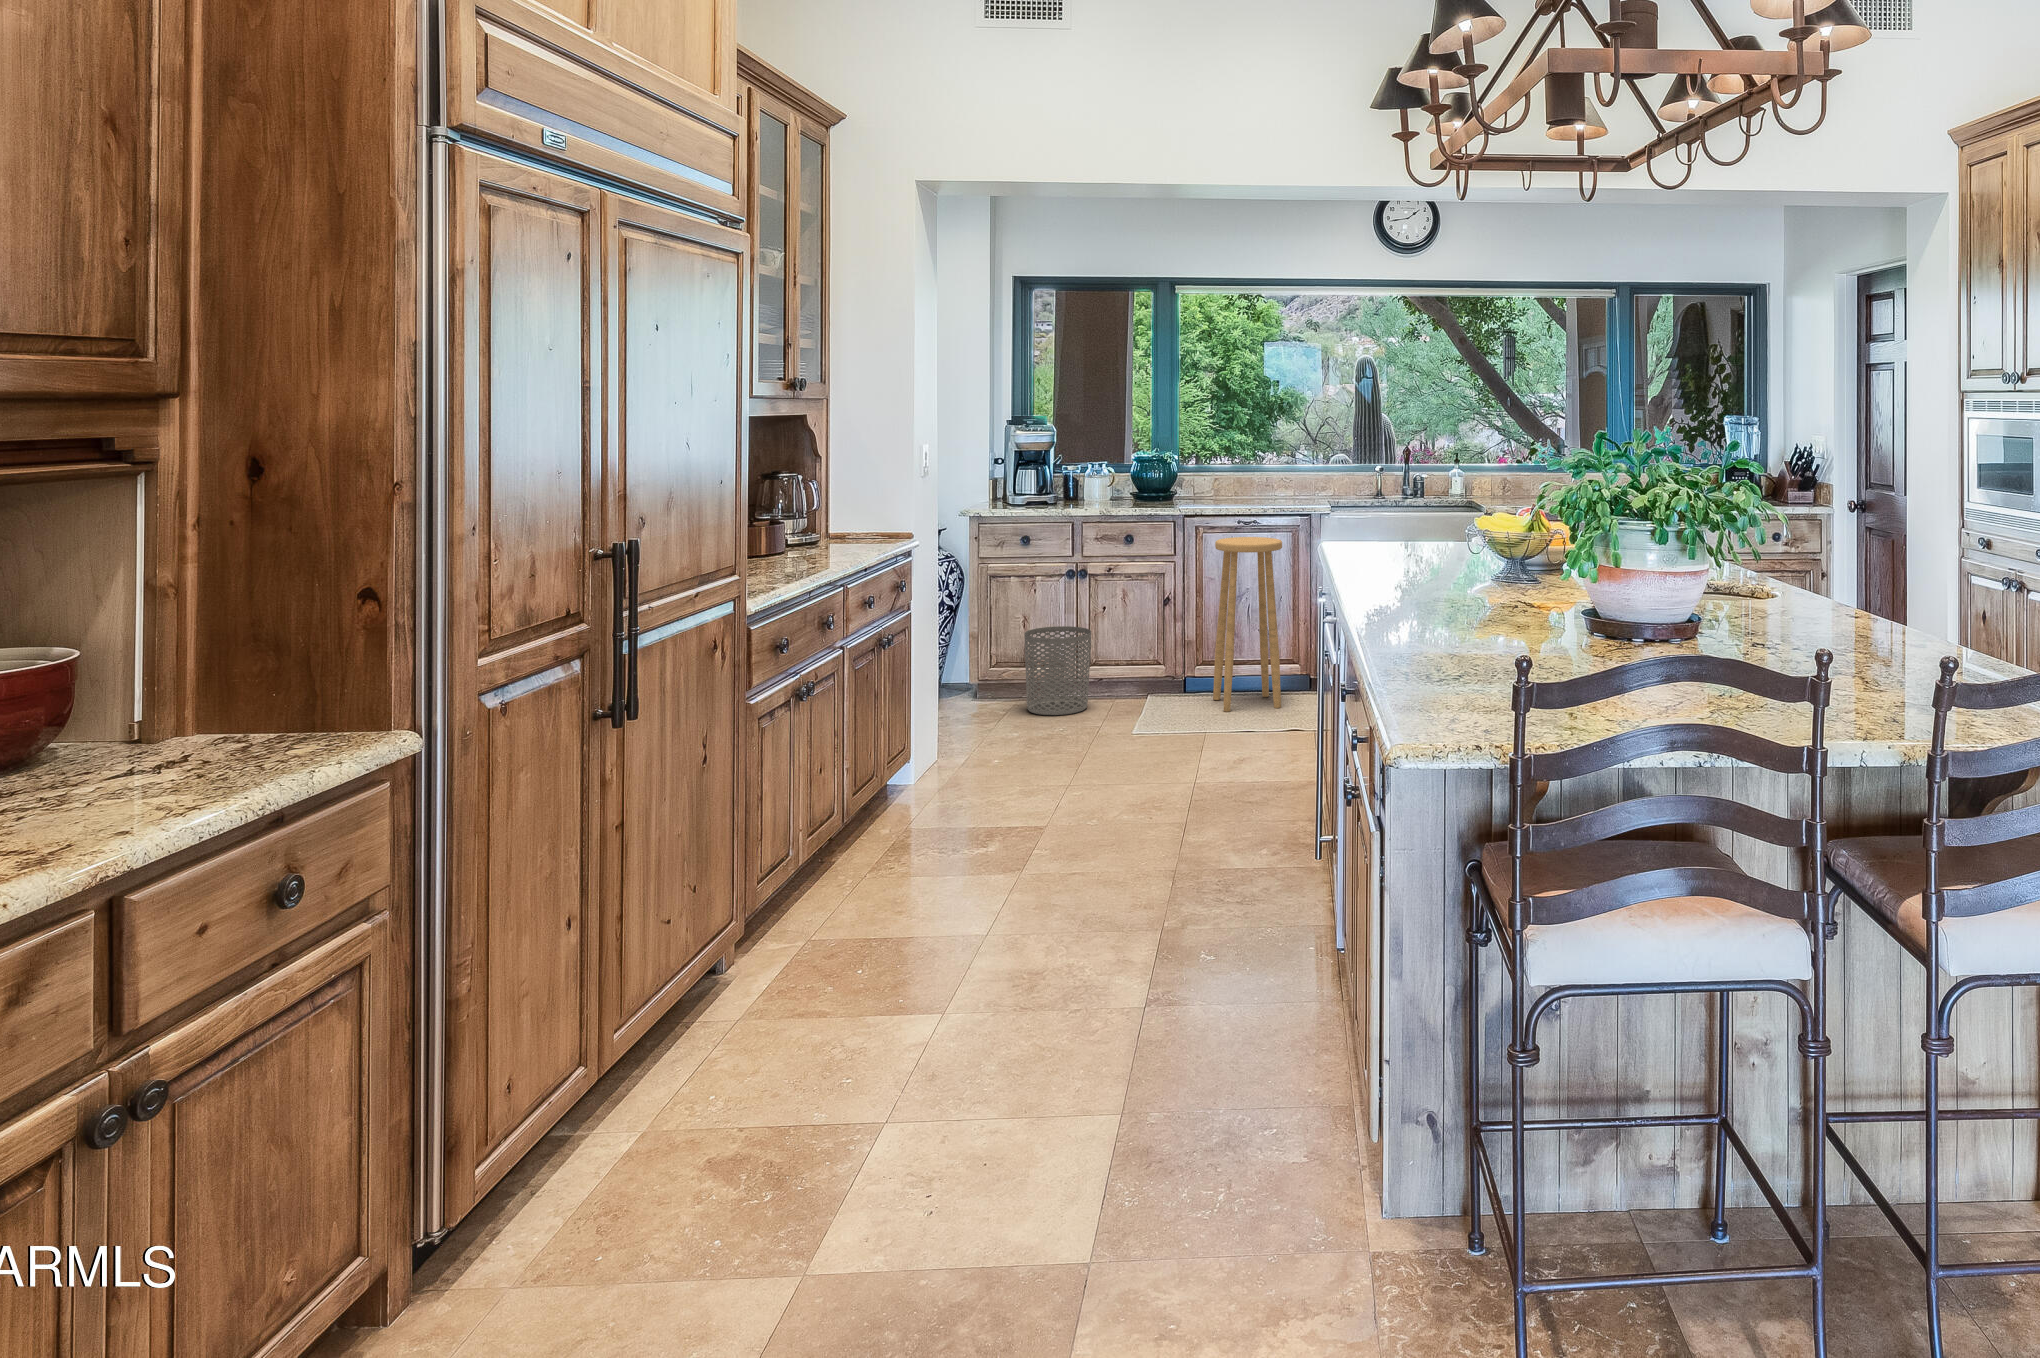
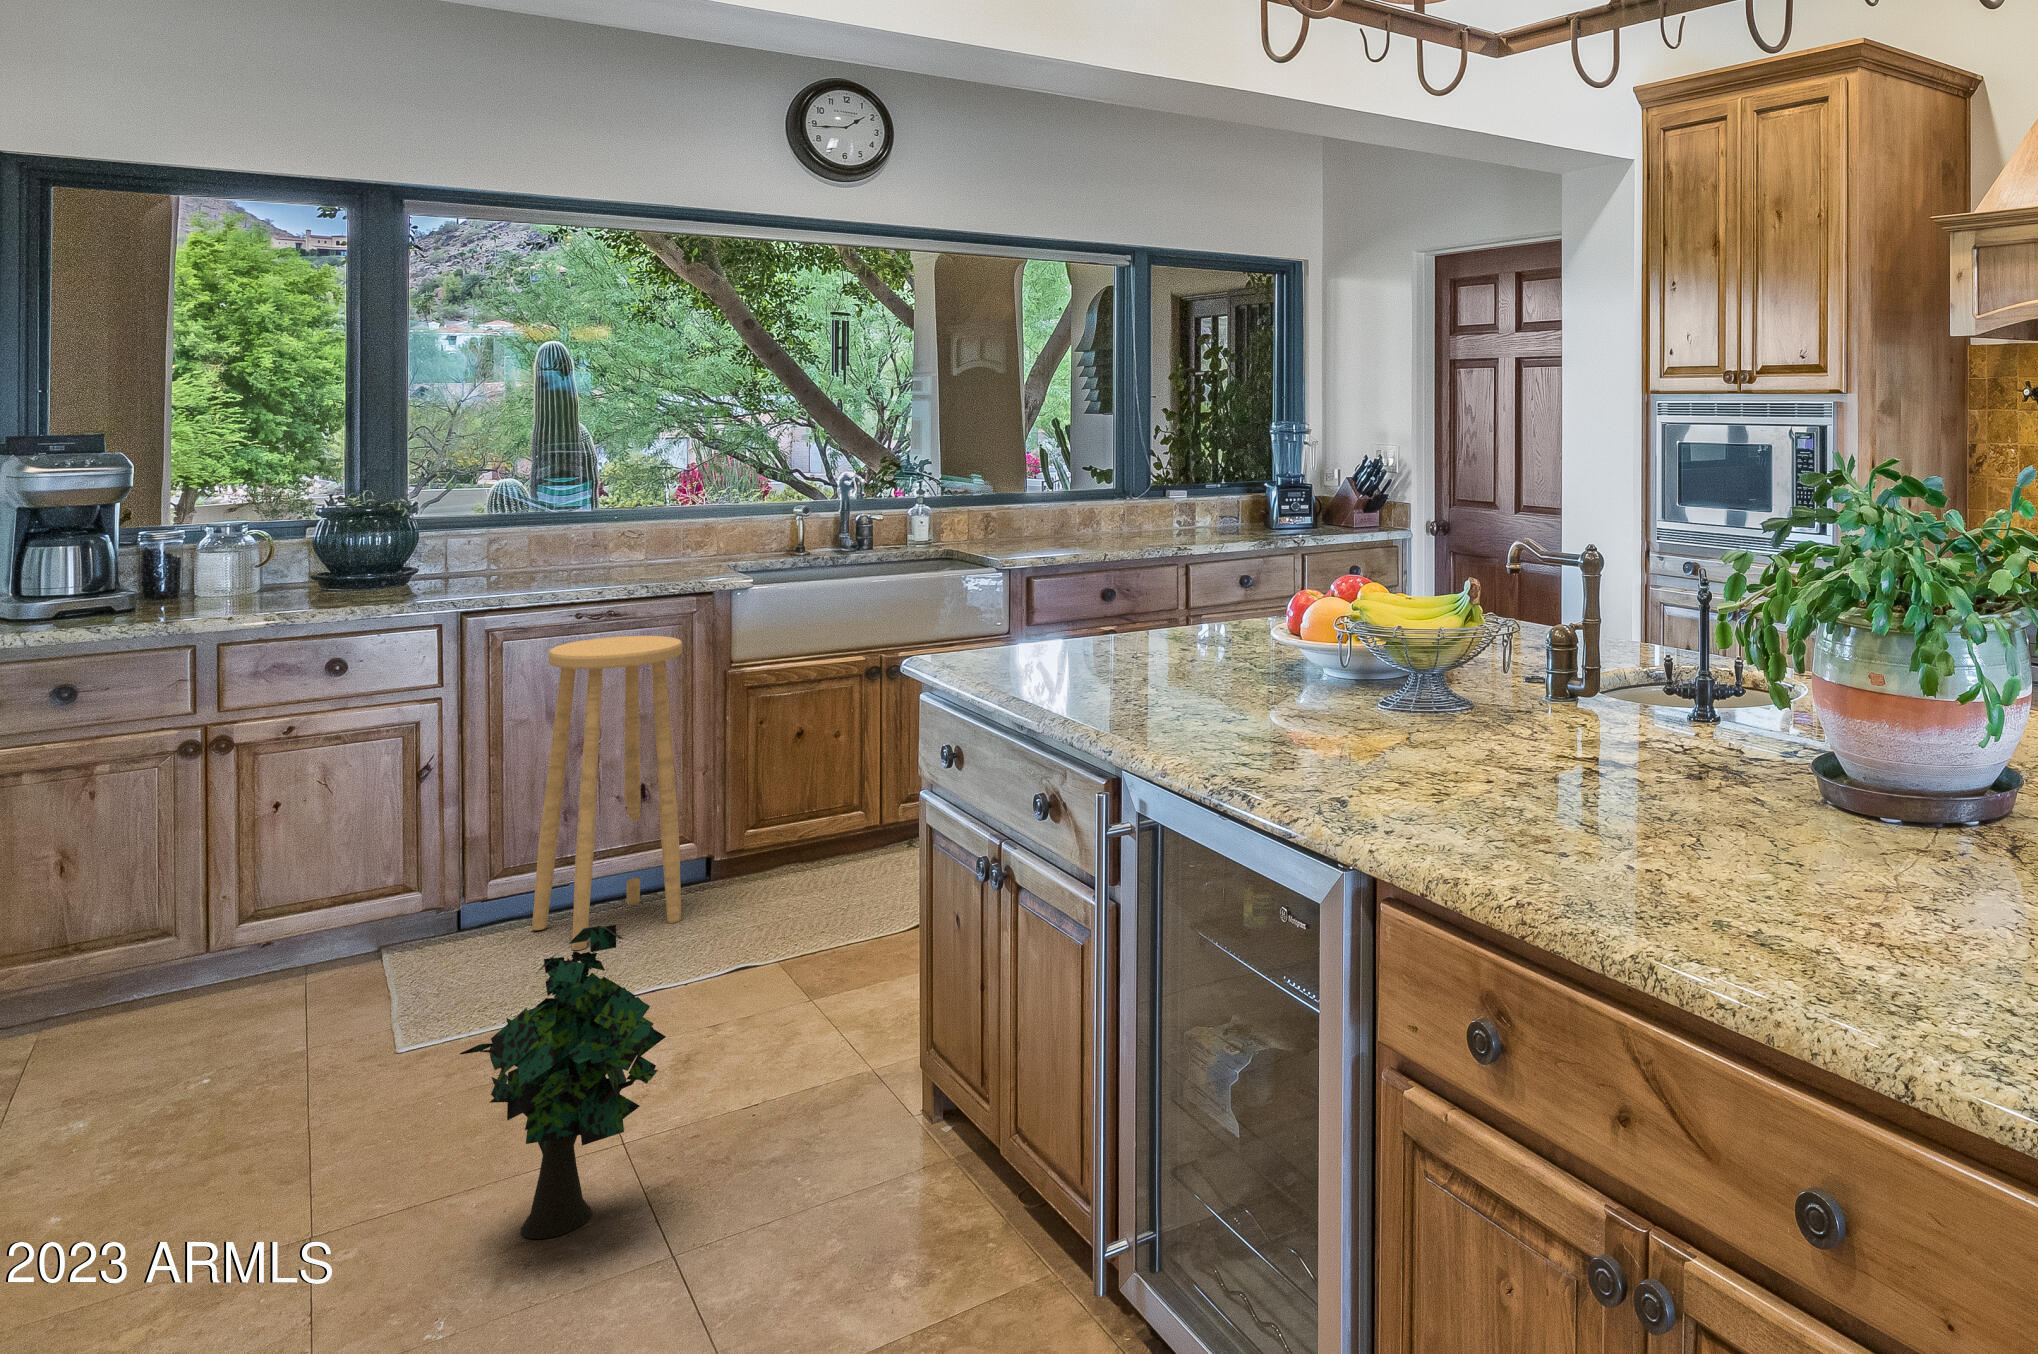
waste bin: present [1024,626,1091,715] -> none [86,849,264,1049]
decorative plant: none [1101,662,1186,810] -> present [460,925,666,1239]

